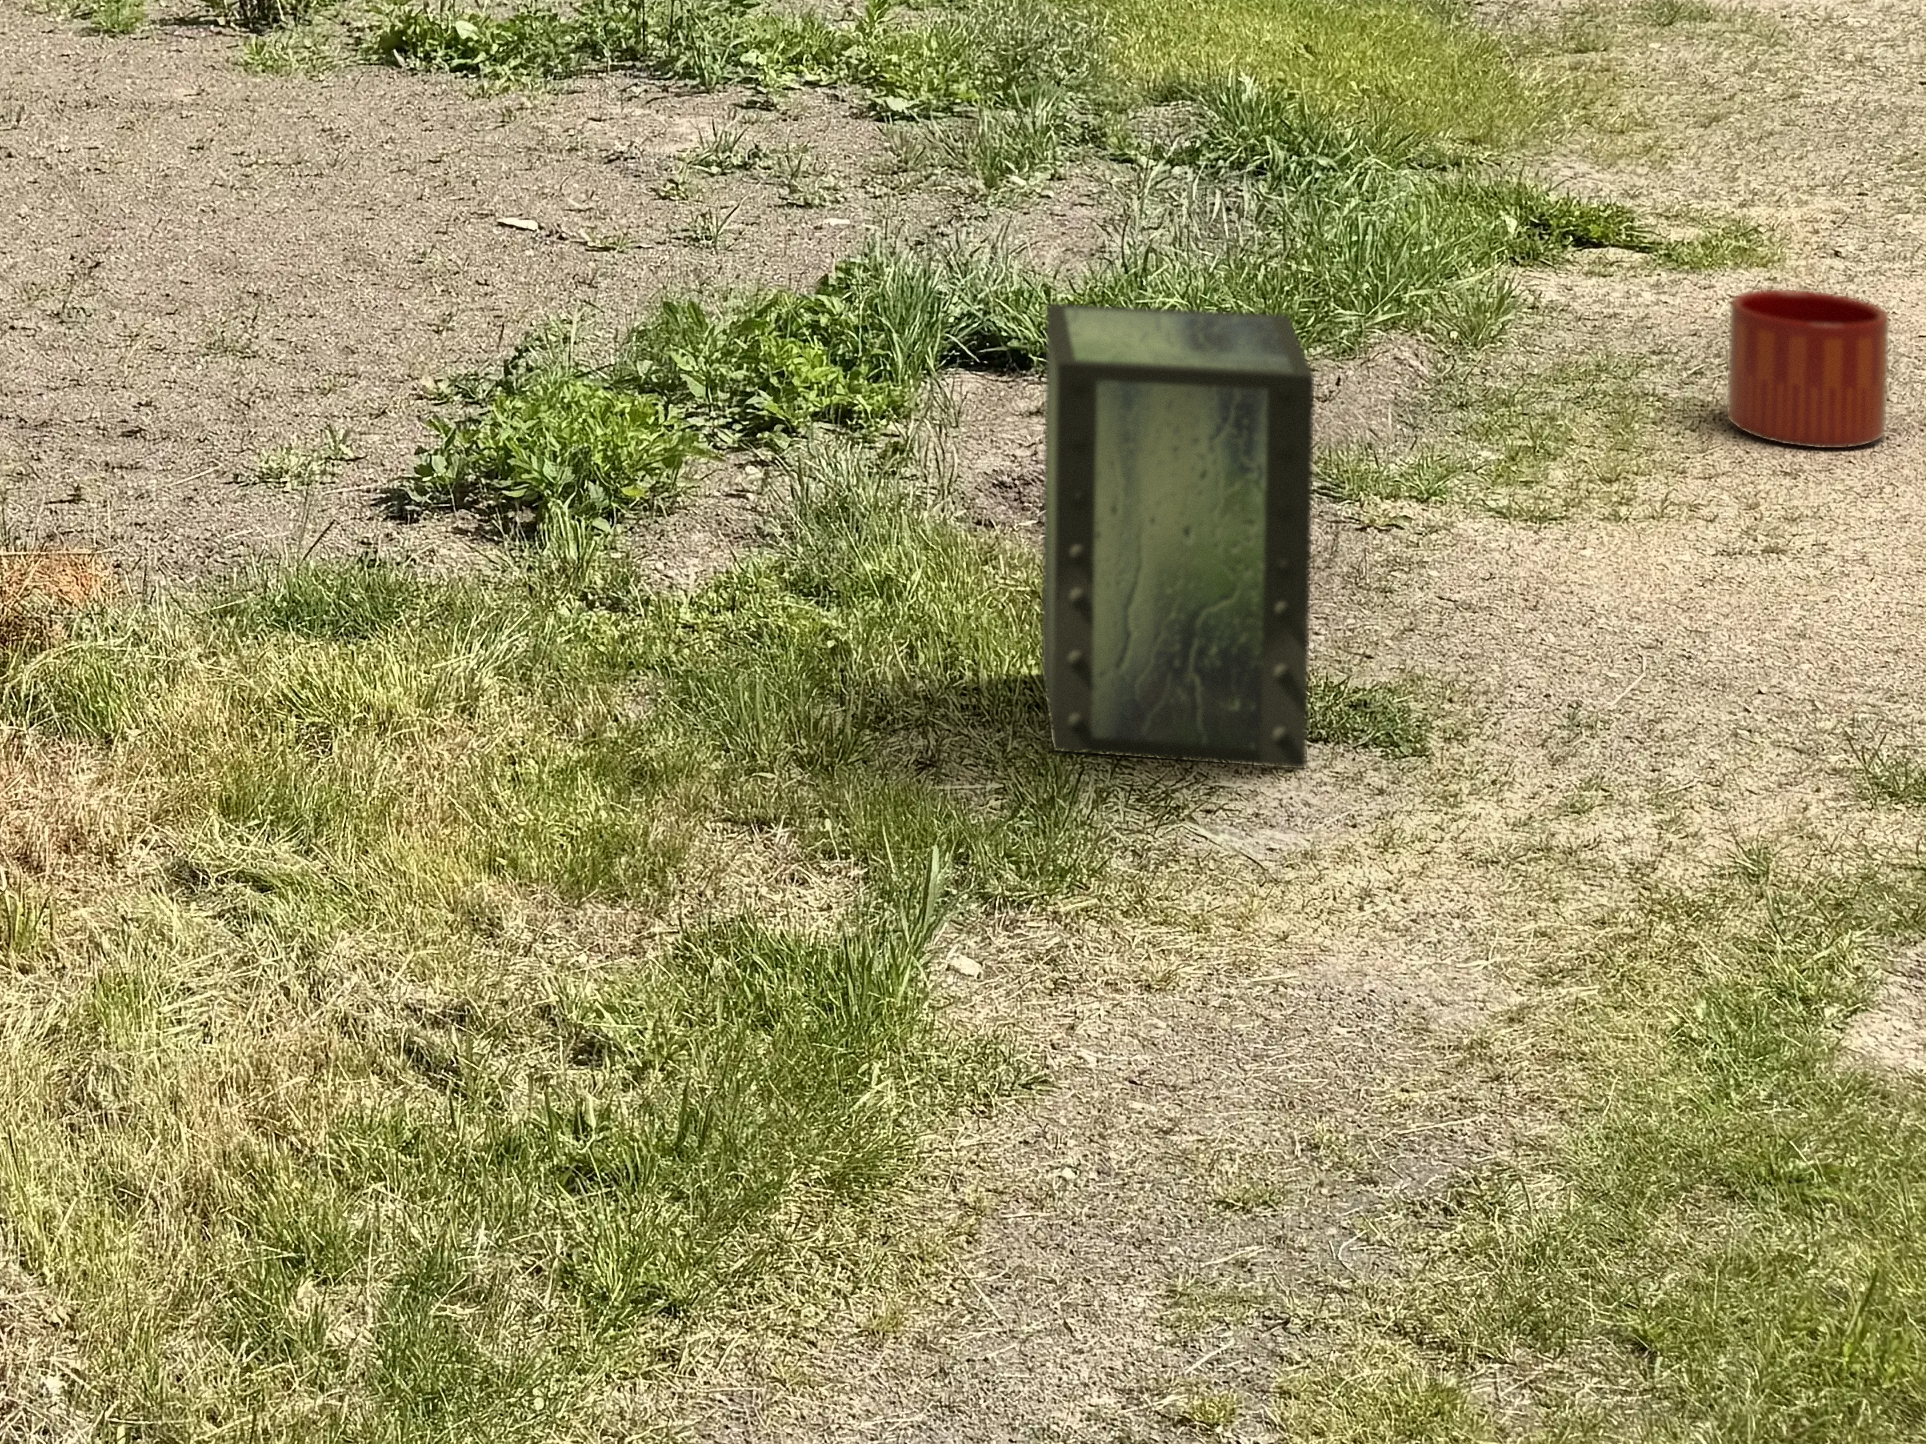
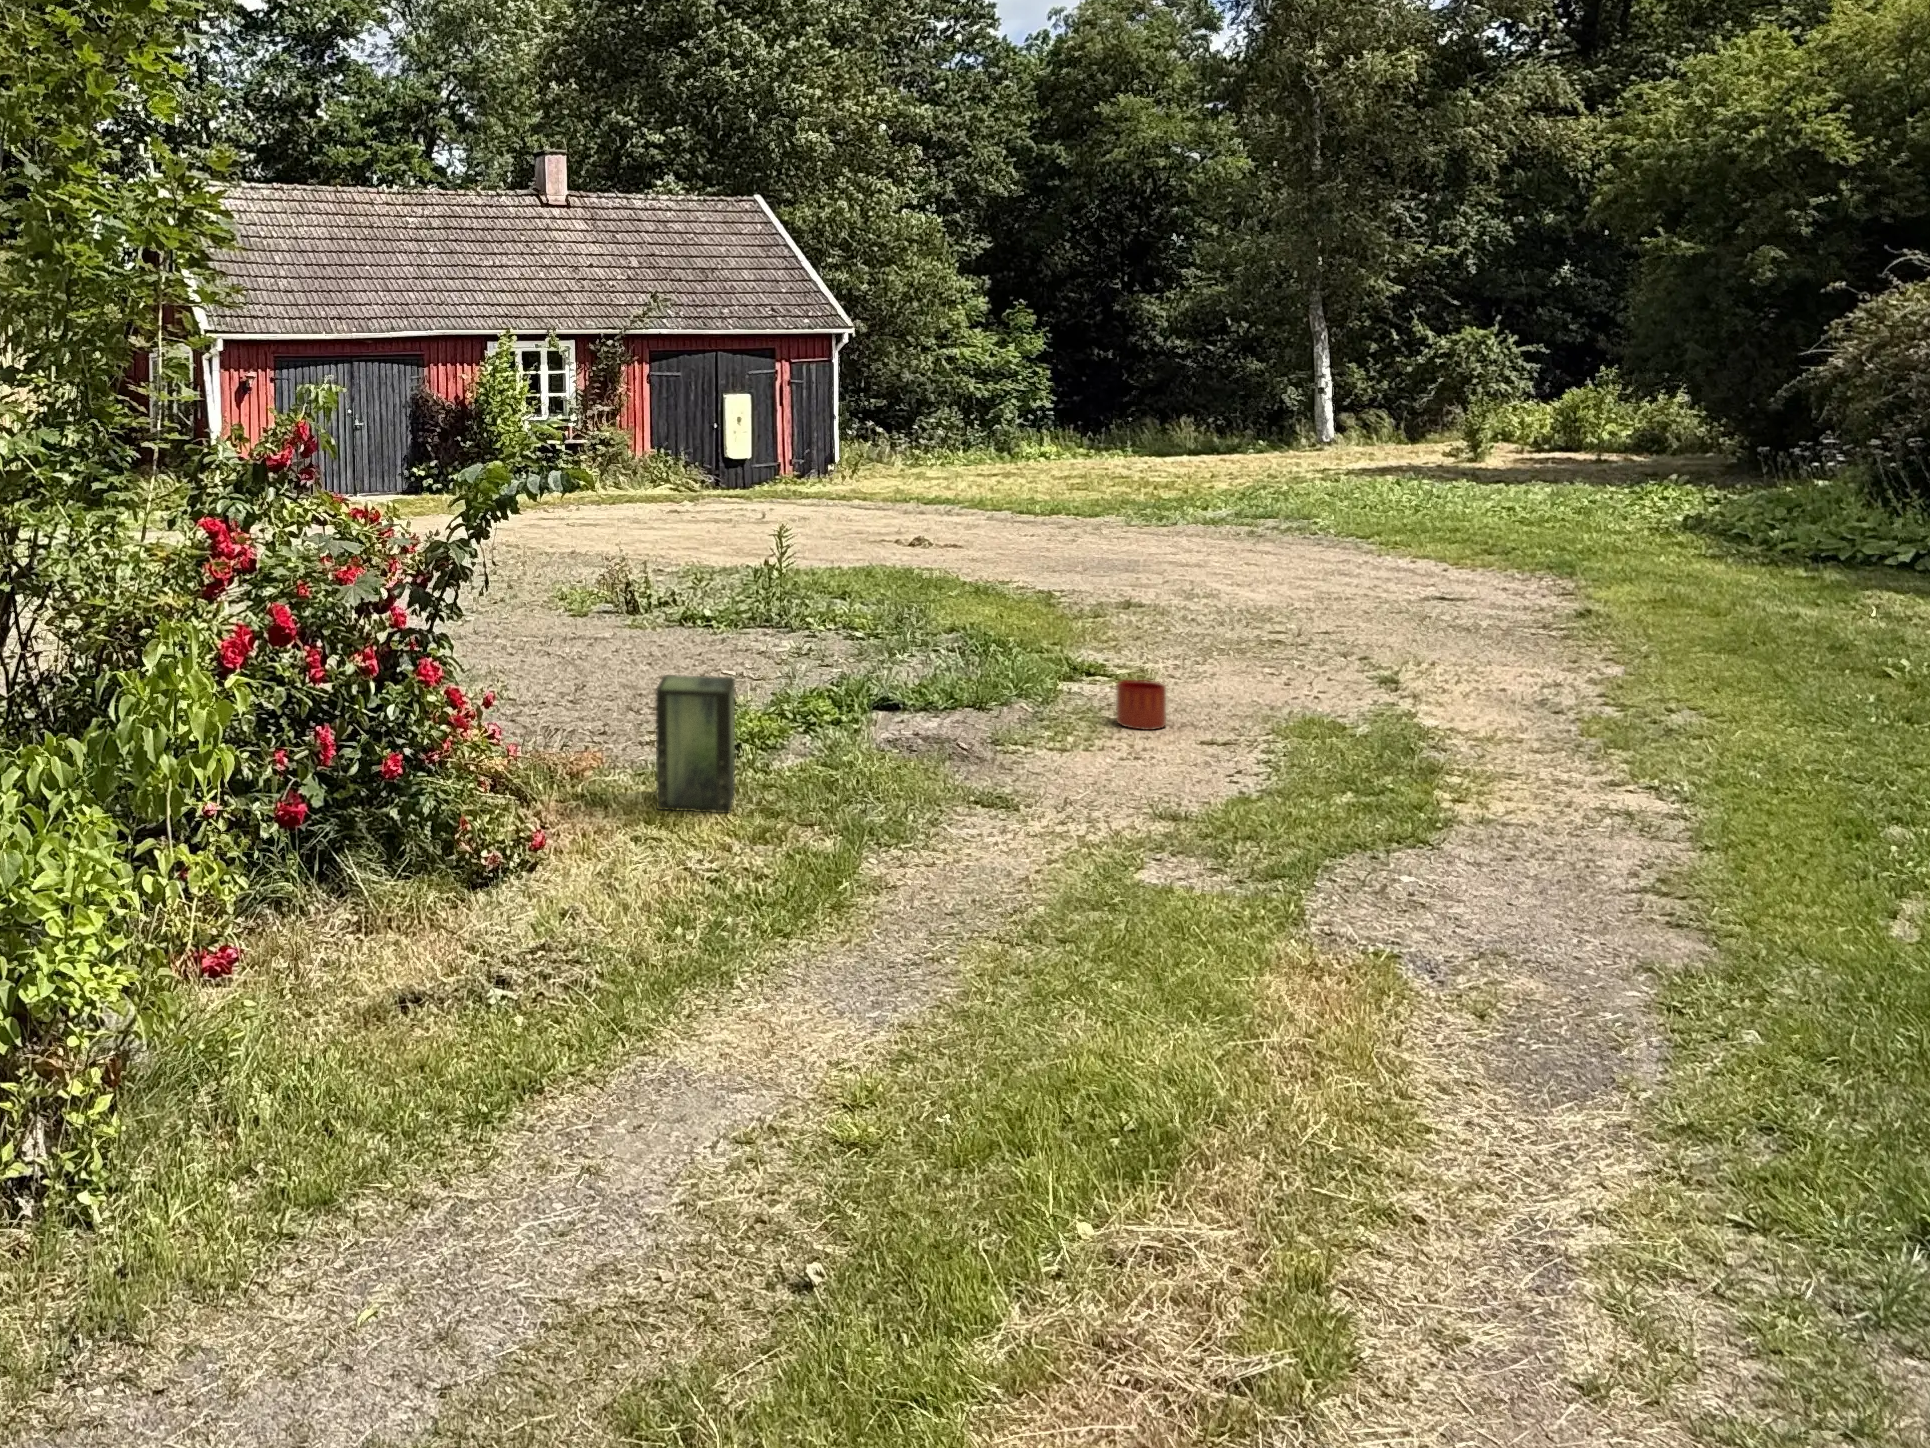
storage box: present [1042,304,1314,769] -> present [656,675,735,813]

